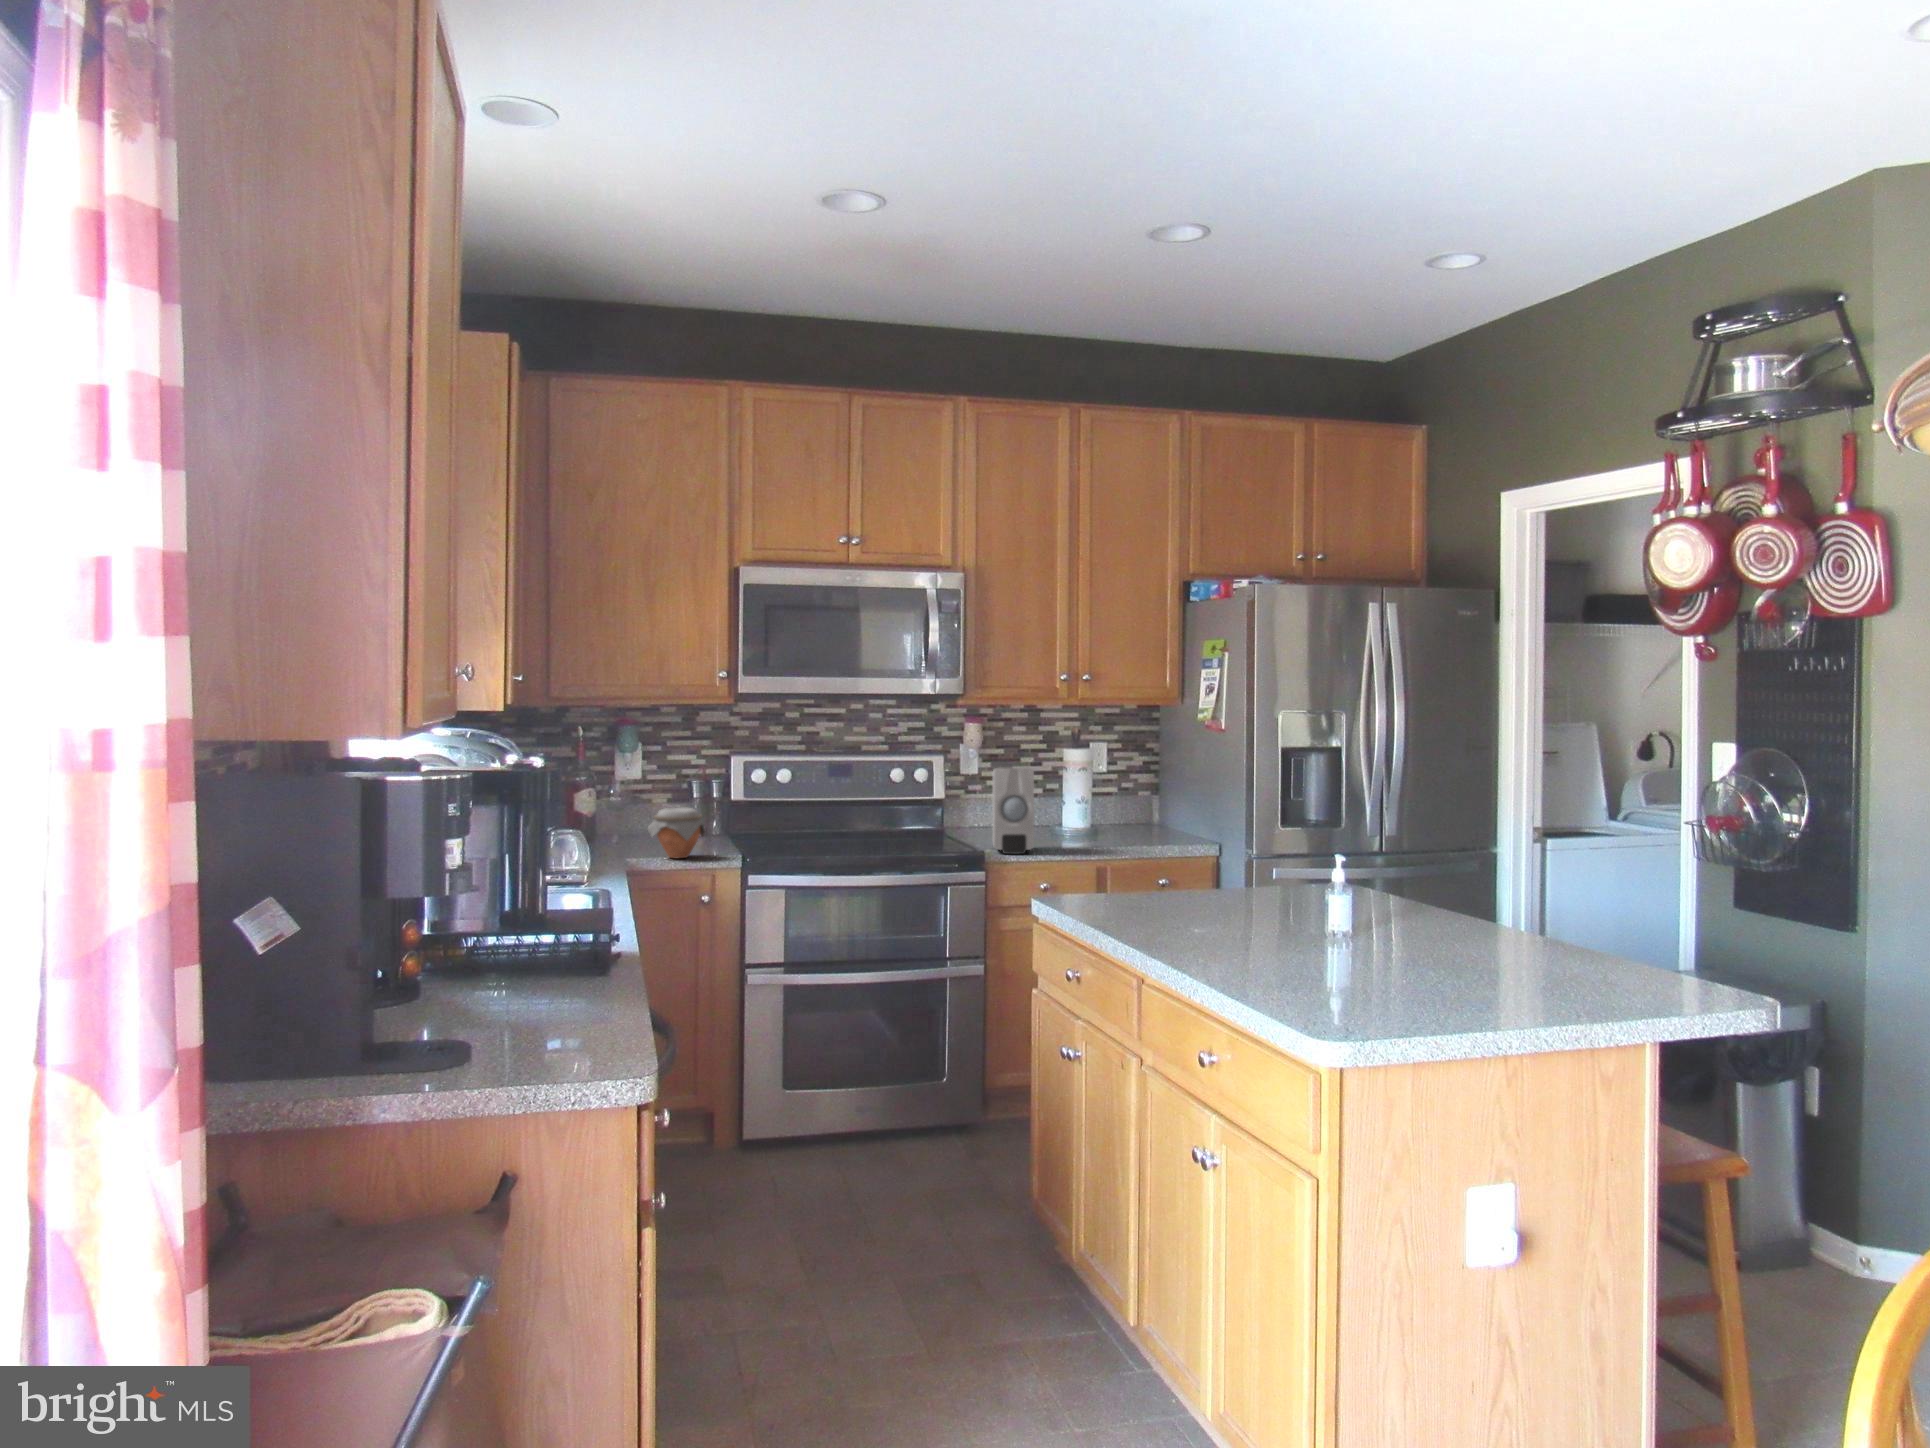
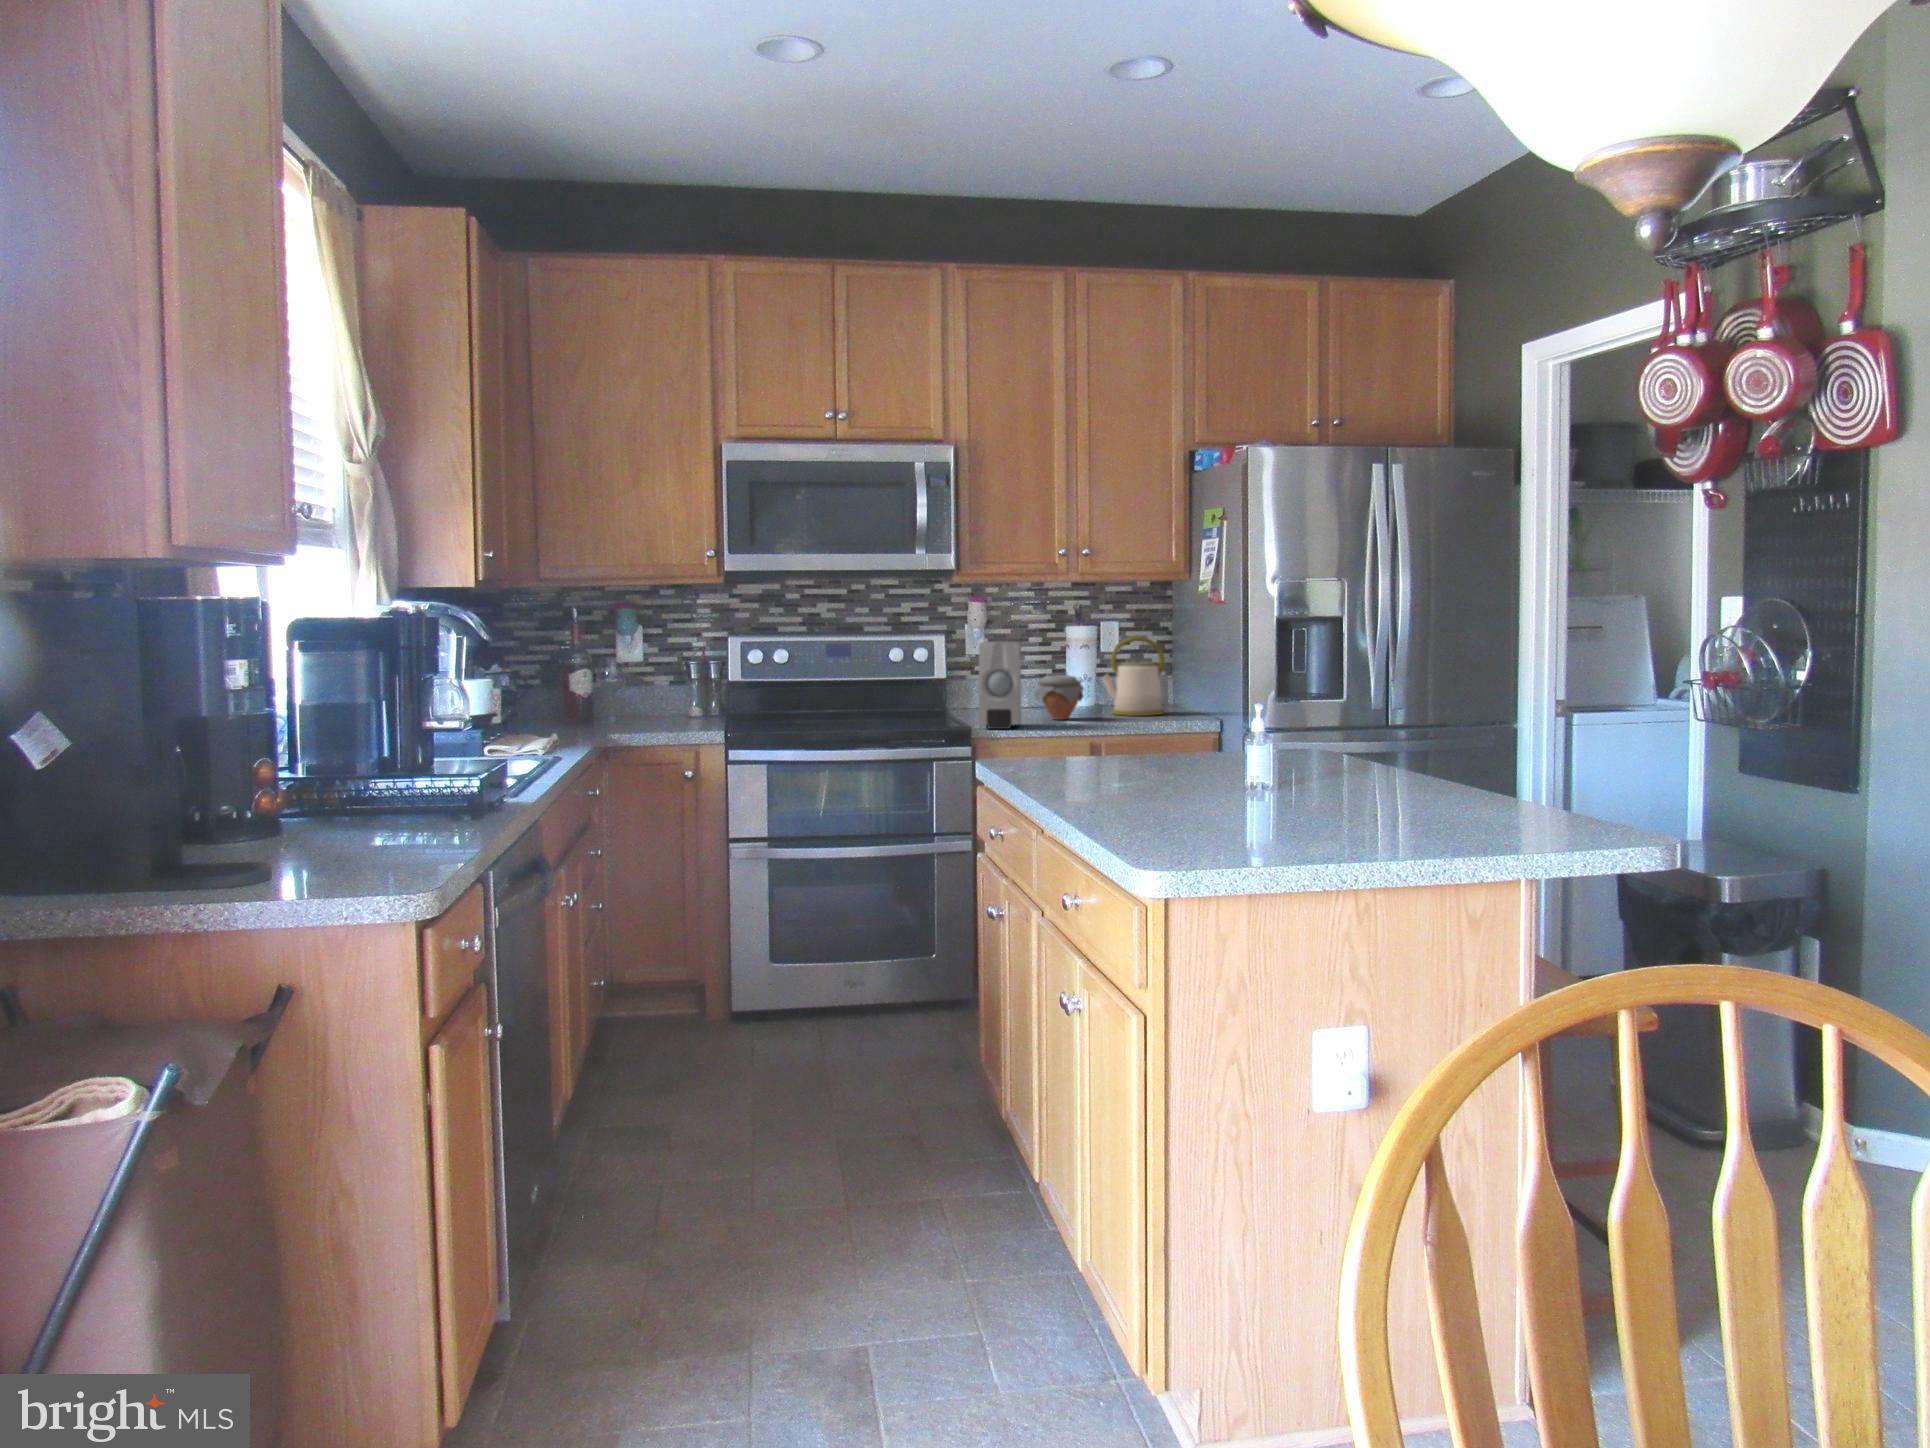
kettle: none [1096,757,1159,837] -> present [1102,636,1165,716]
jar: present [648,808,705,858] -> present [1034,675,1084,720]

